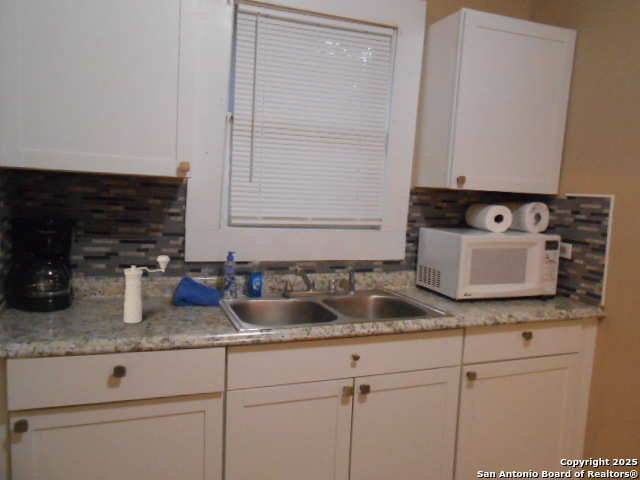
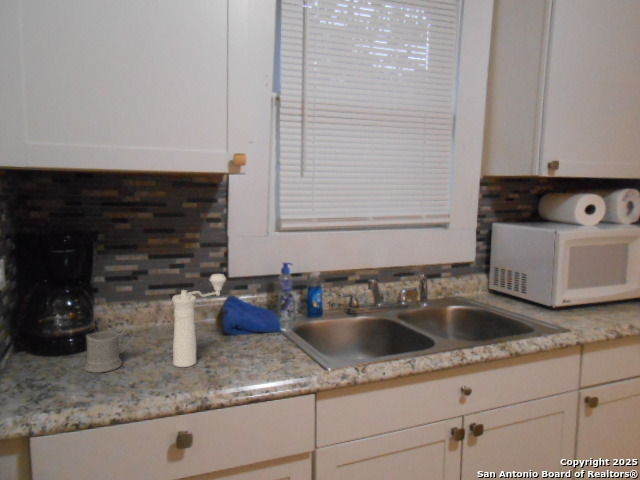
mug: none [57,292,97,323] -> present [85,331,134,373]

